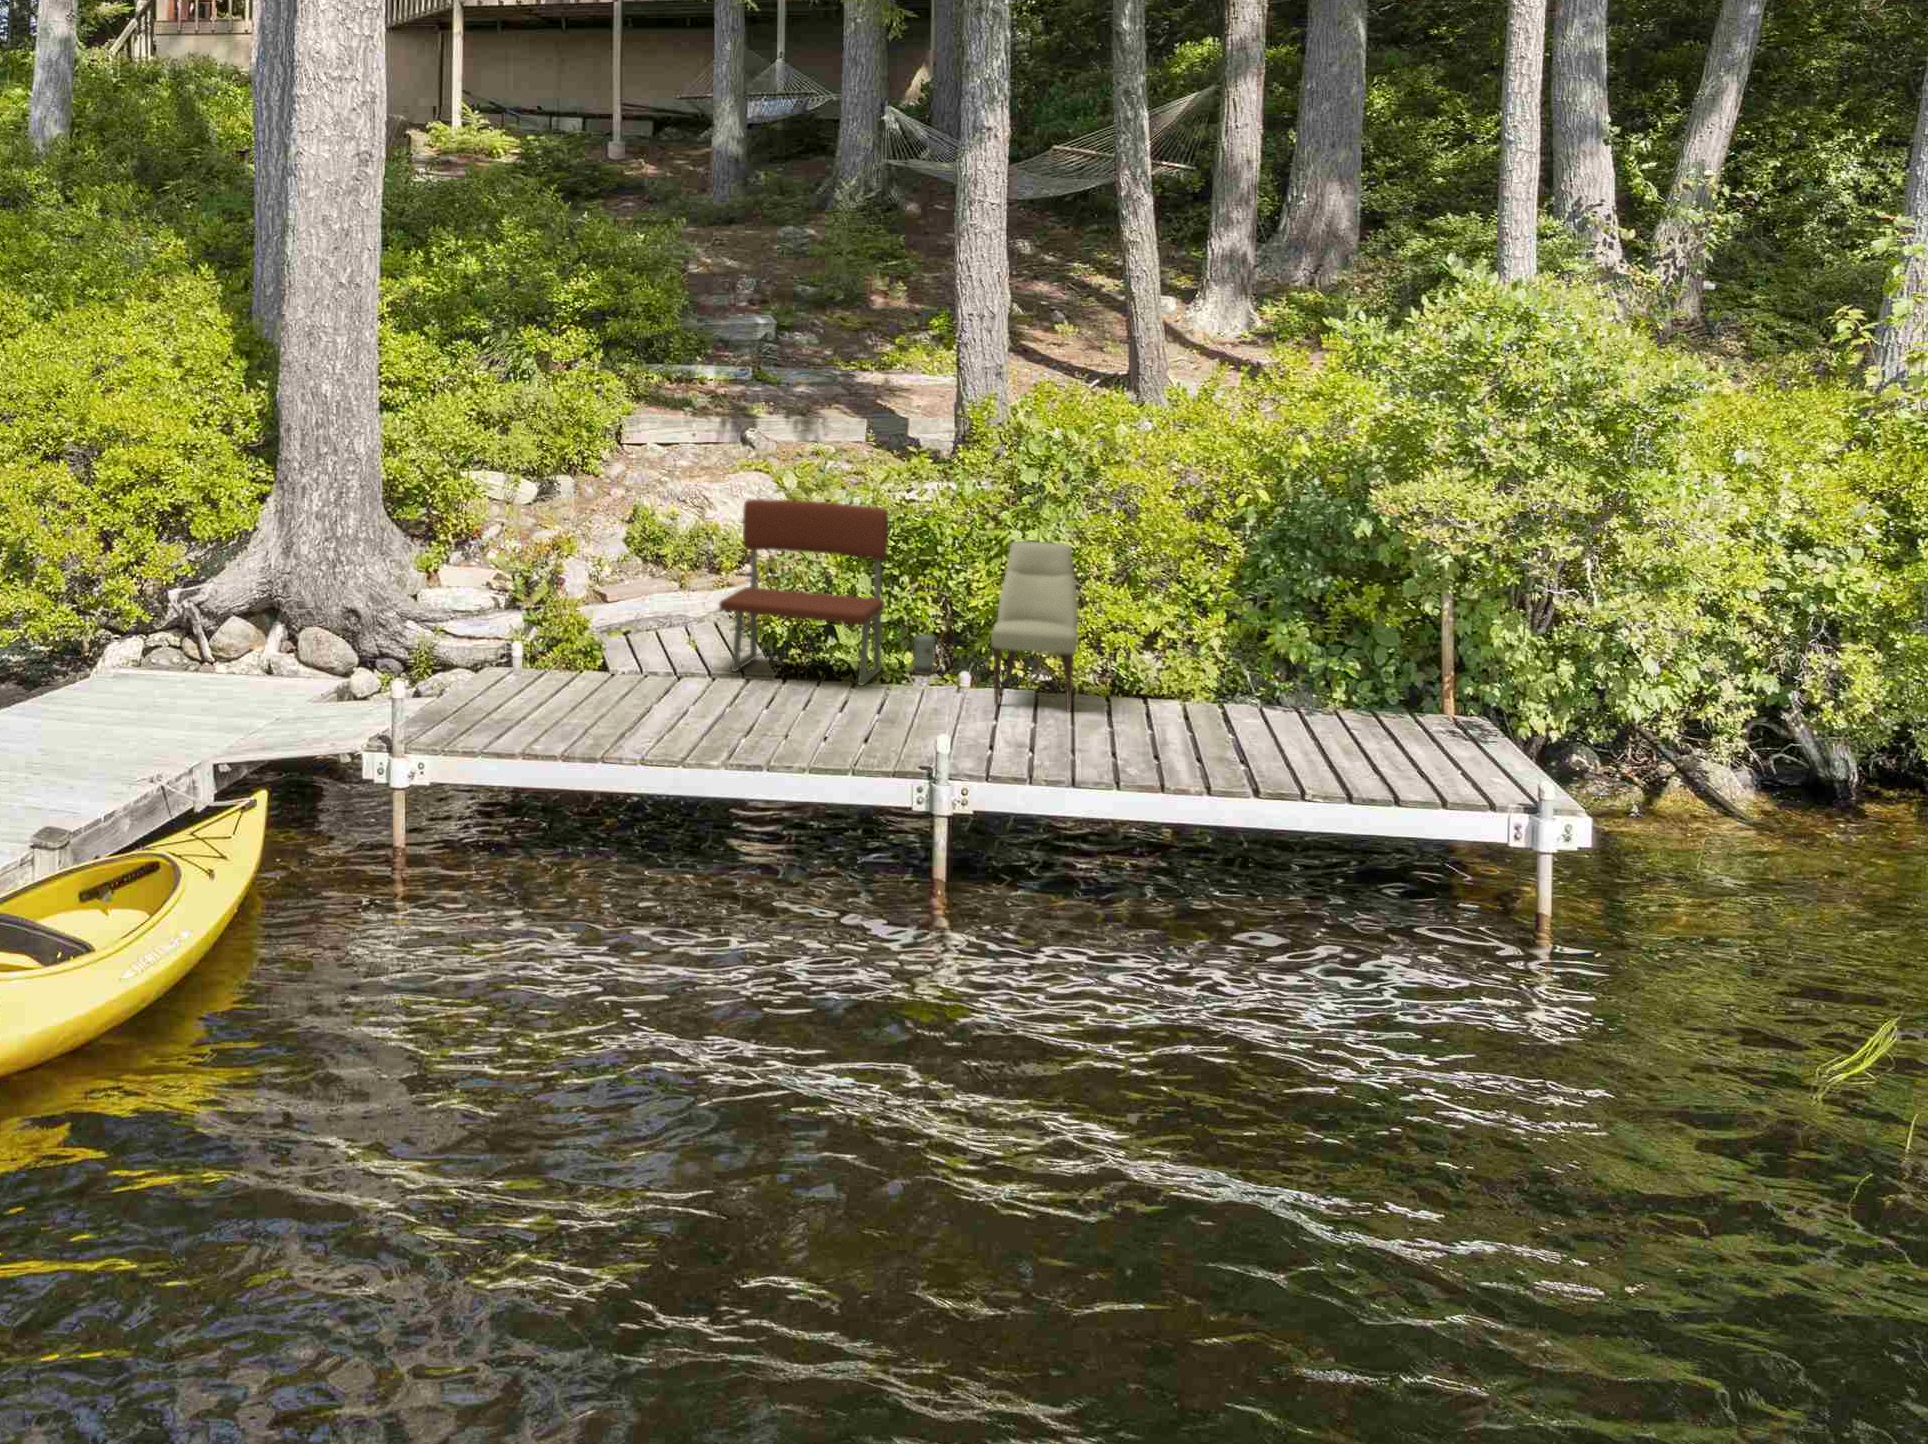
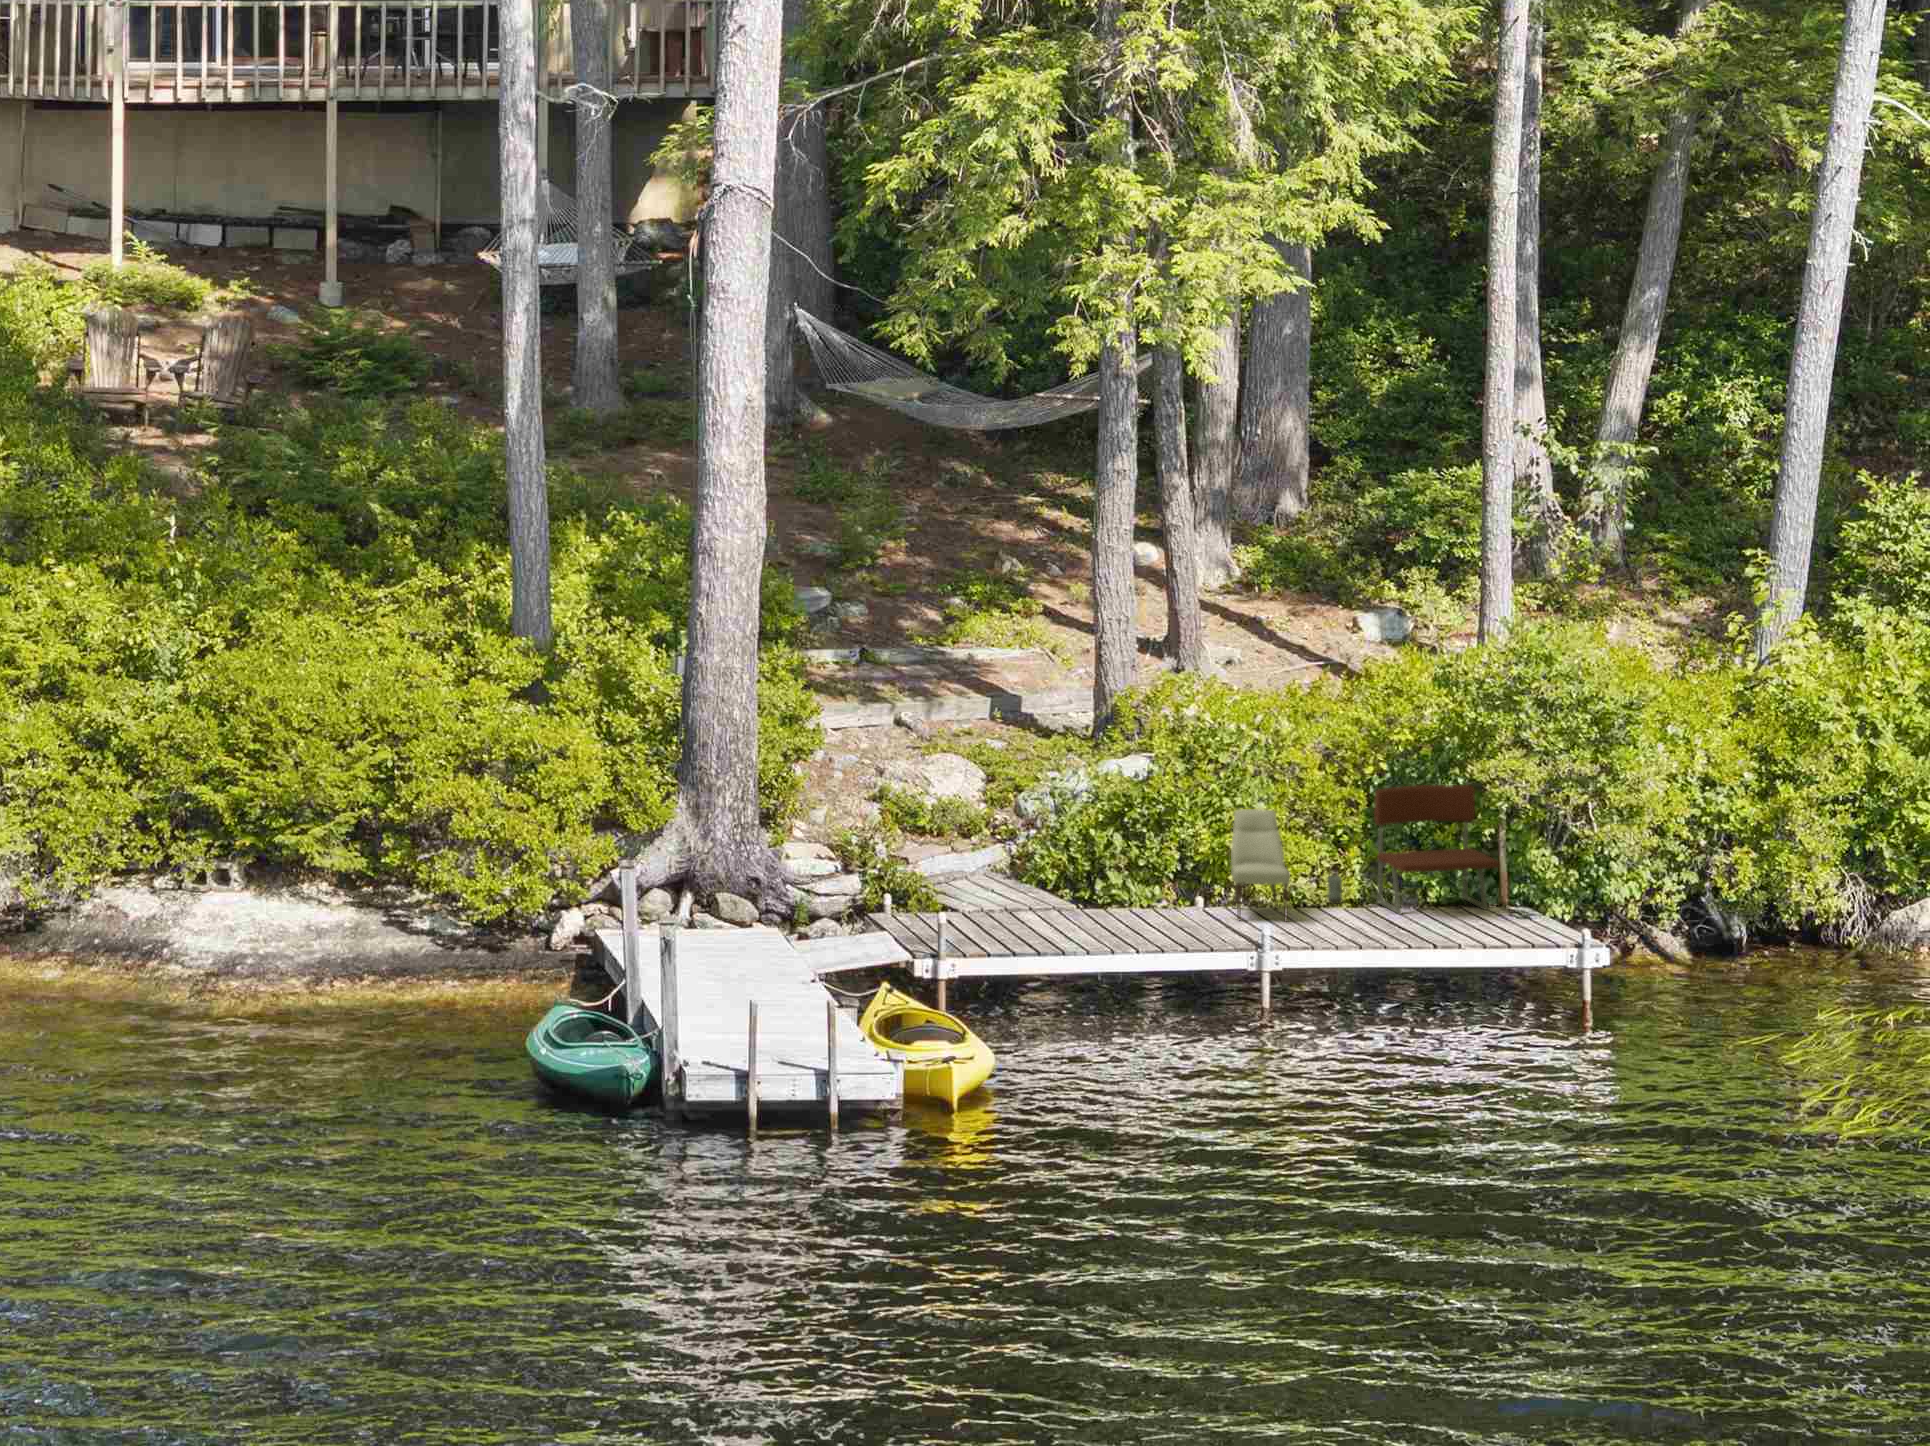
bench: present [719,499,888,685] -> present [1374,785,1499,914]
watering can: present [903,621,944,675] -> present [1325,868,1345,904]

